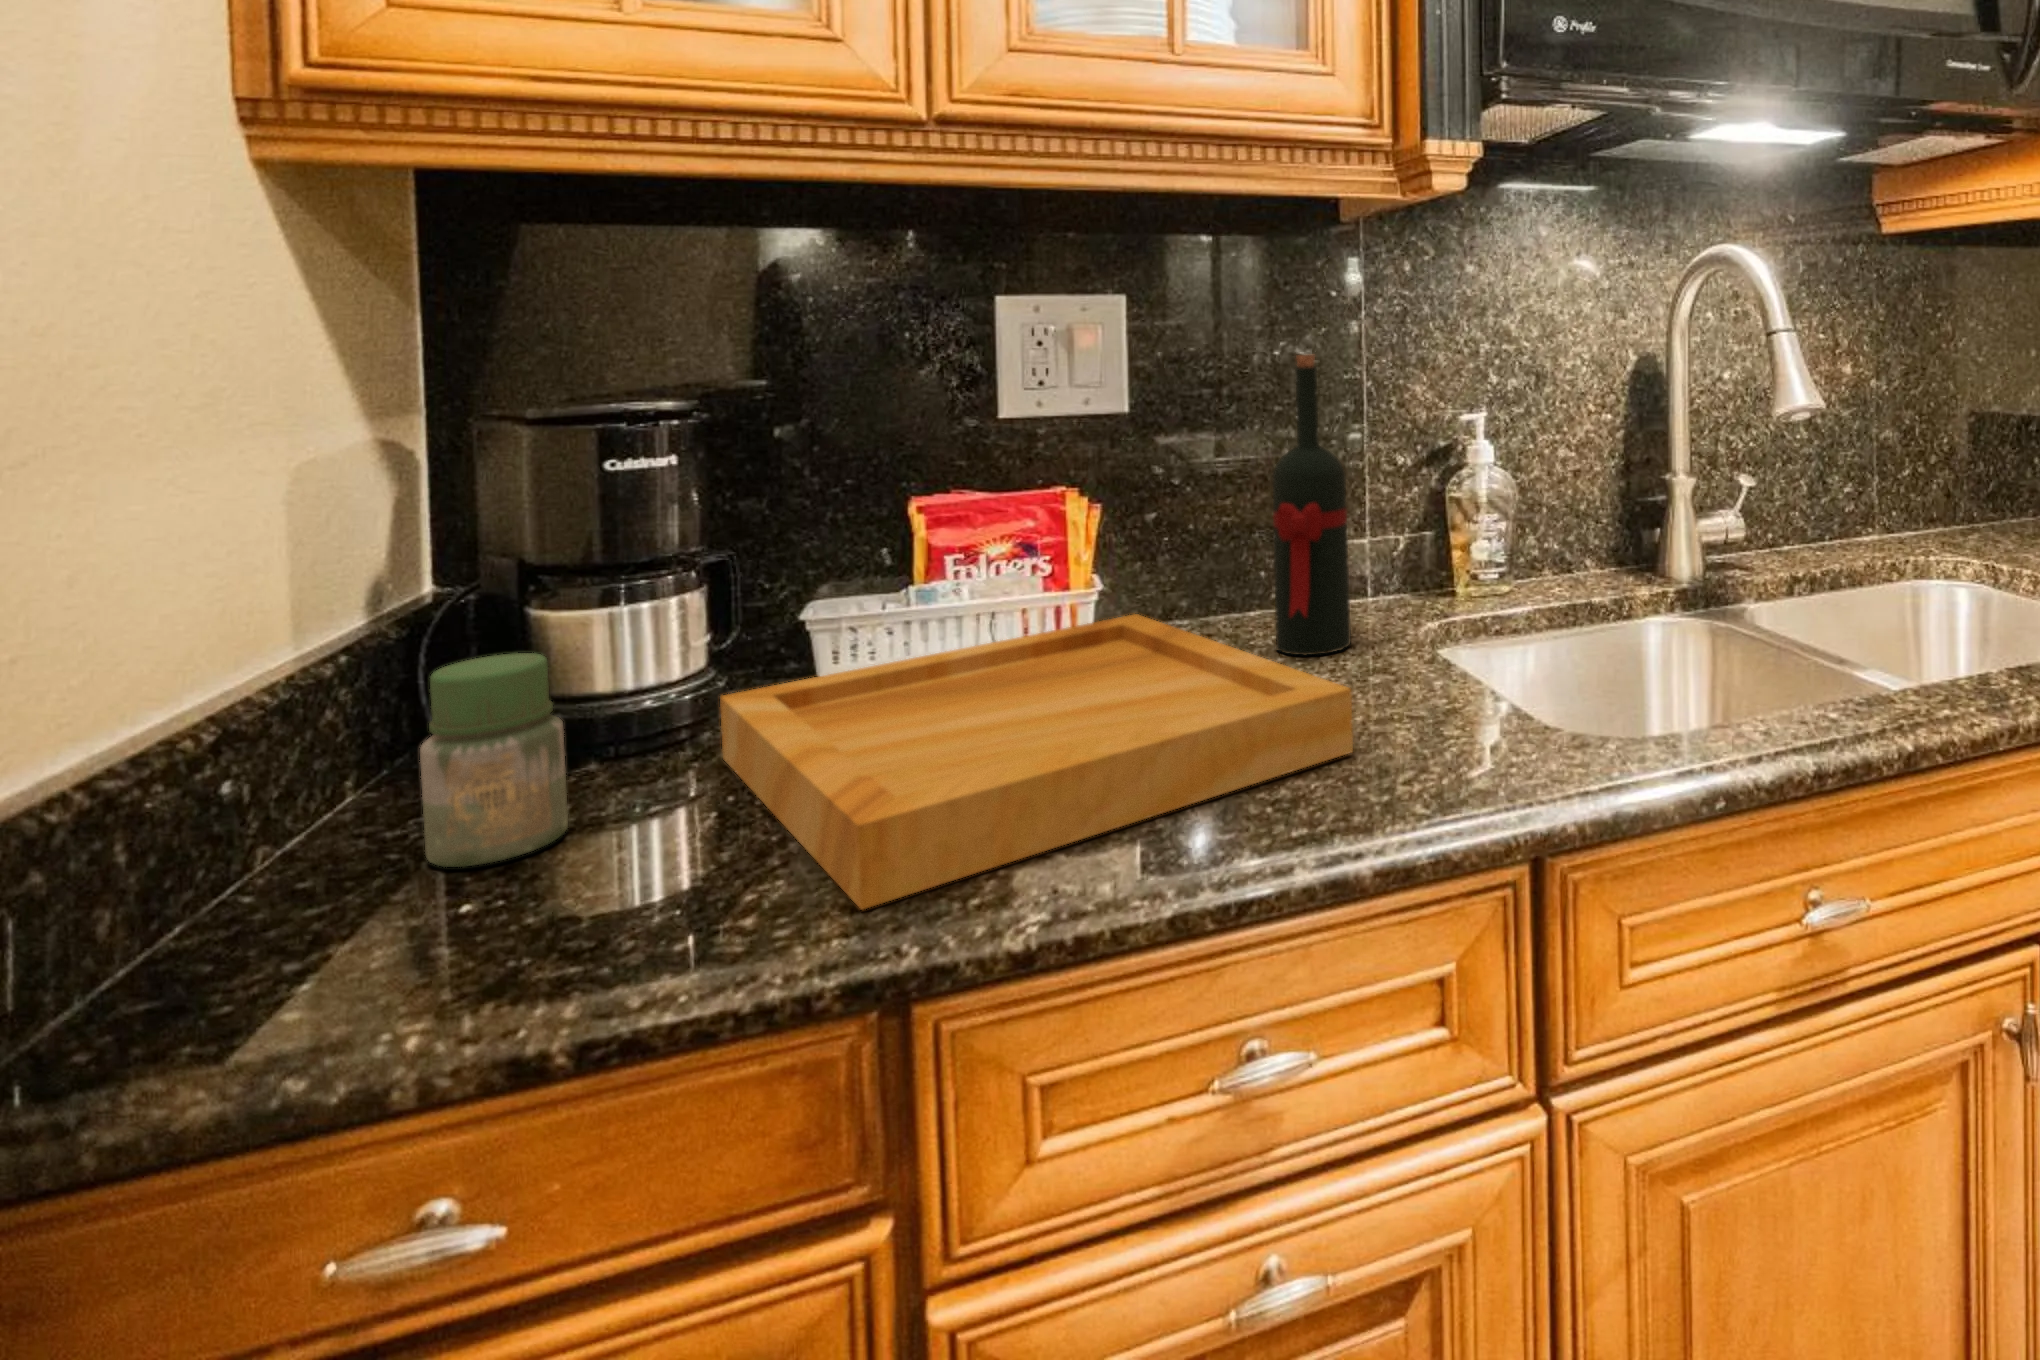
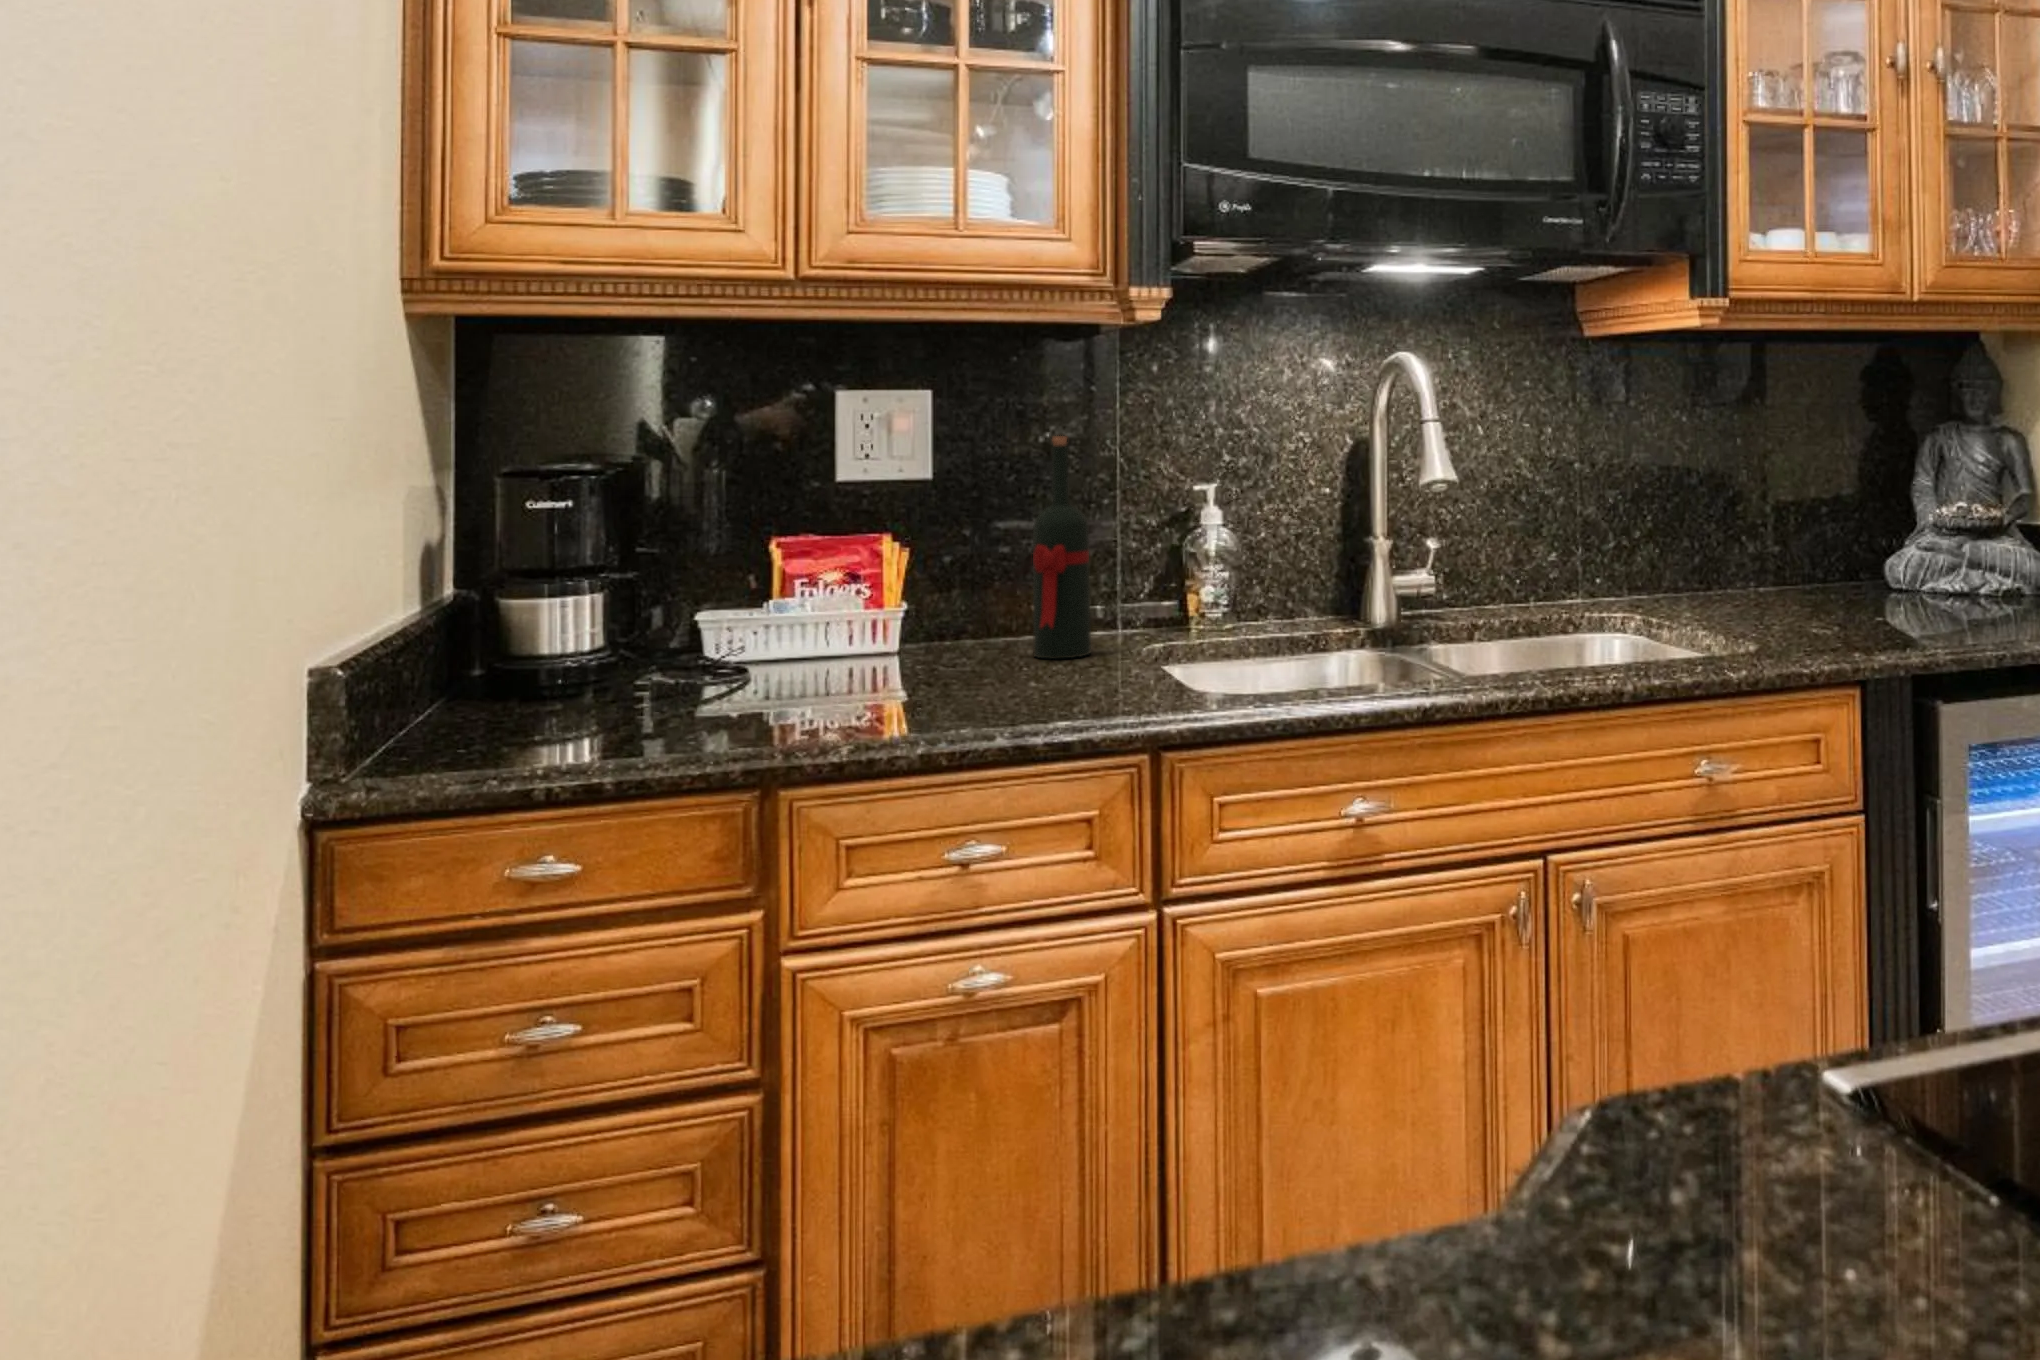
tray: present [720,614,1353,909] -> none [652,624,1056,740]
jar: present [420,653,568,867] -> none [498,608,573,726]

